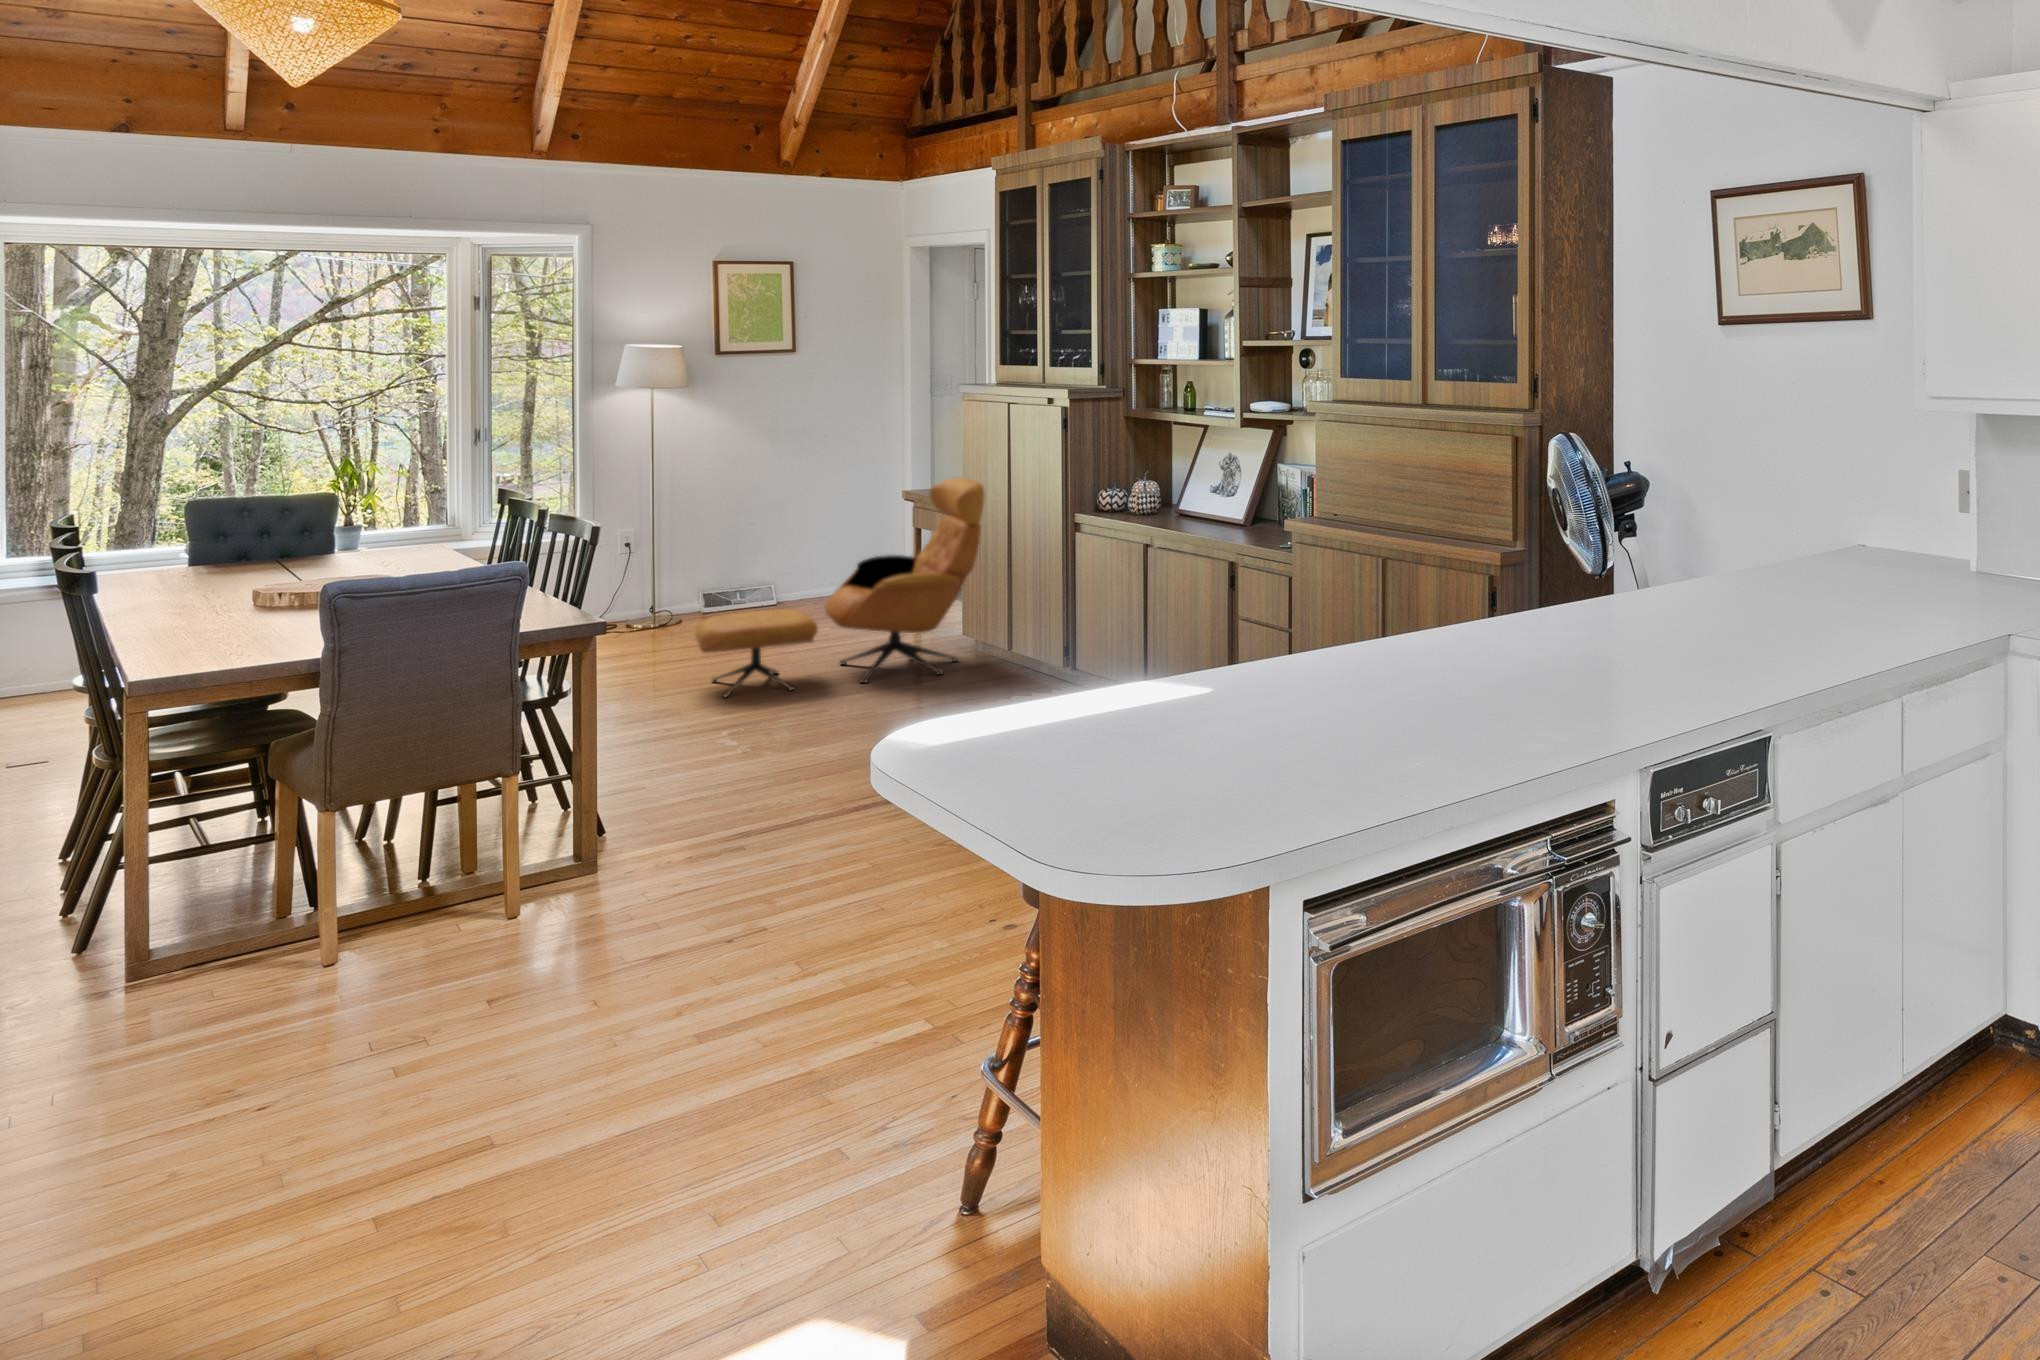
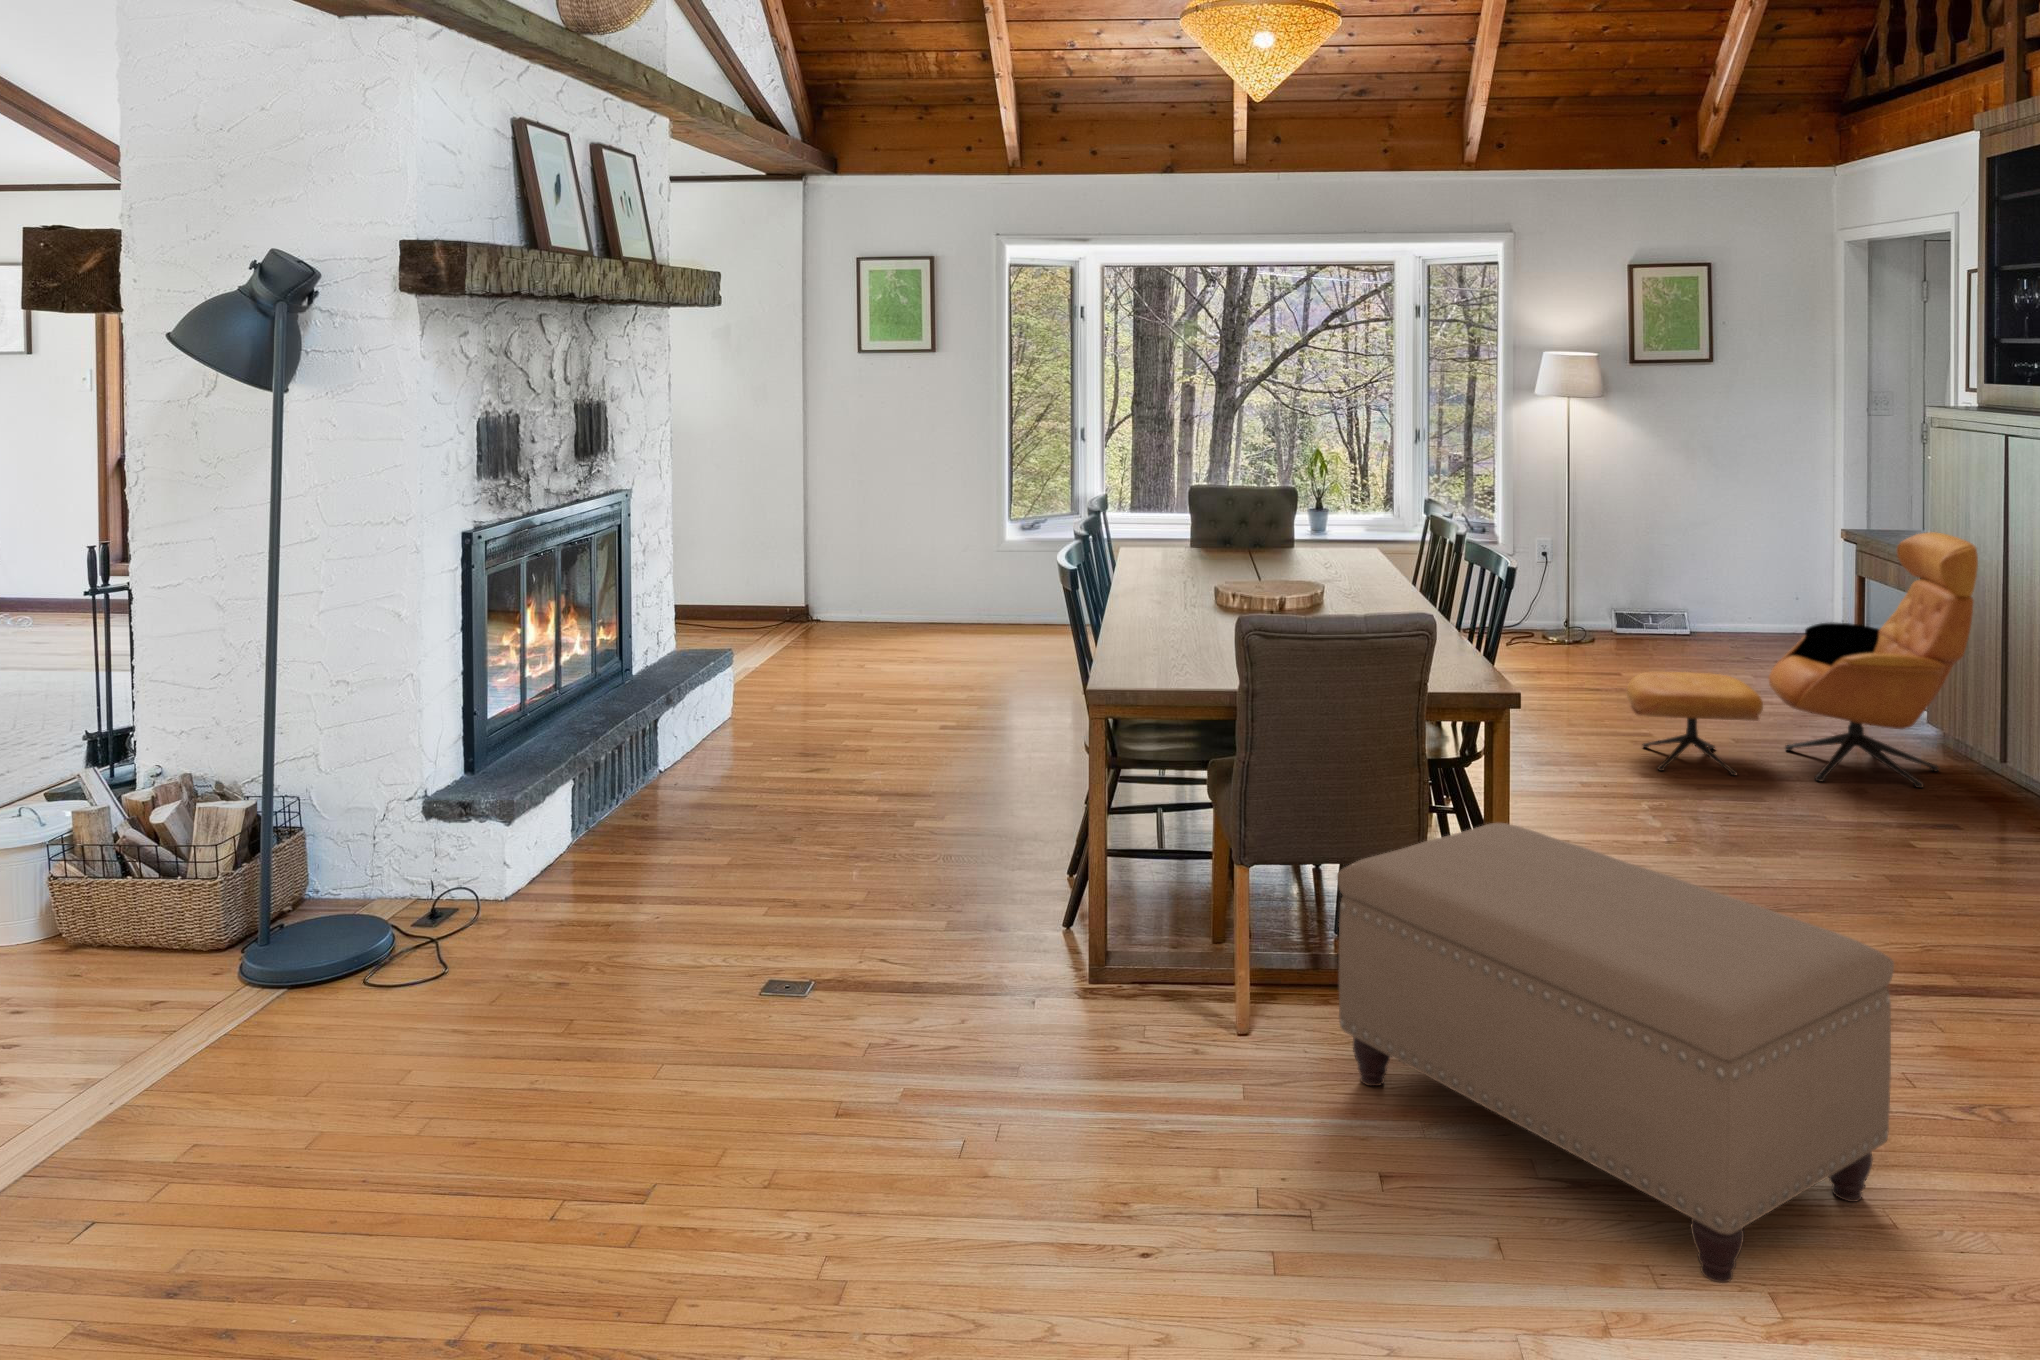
ottoman: none [354,742,854,1030] -> present [1337,823,1894,1283]

